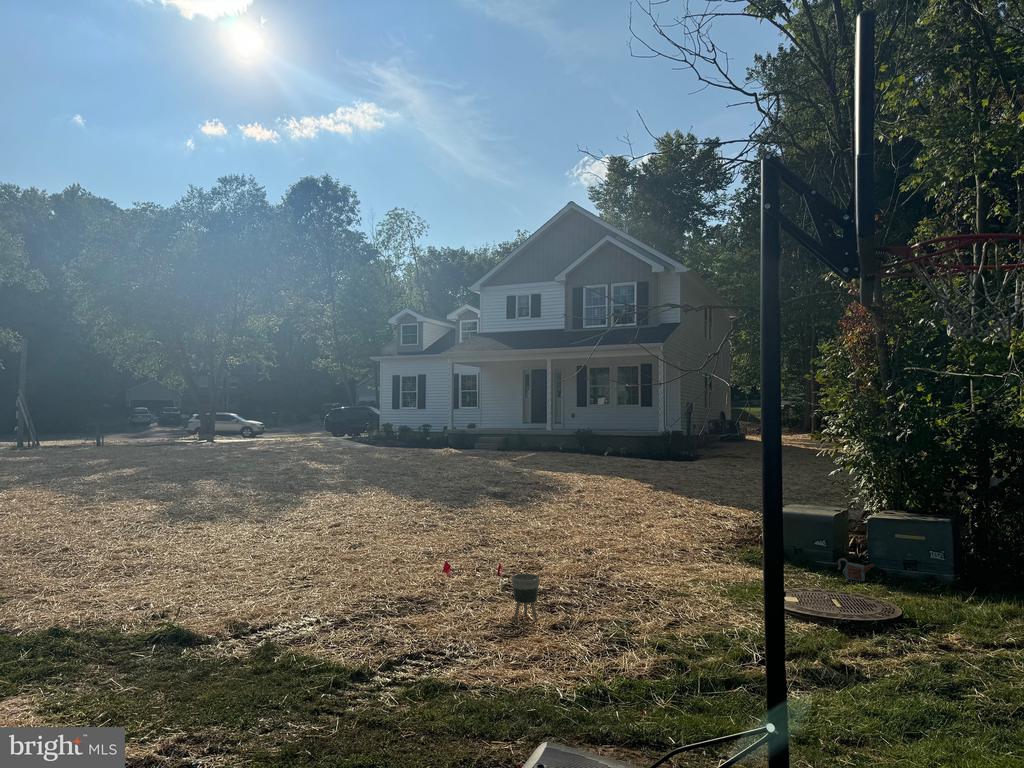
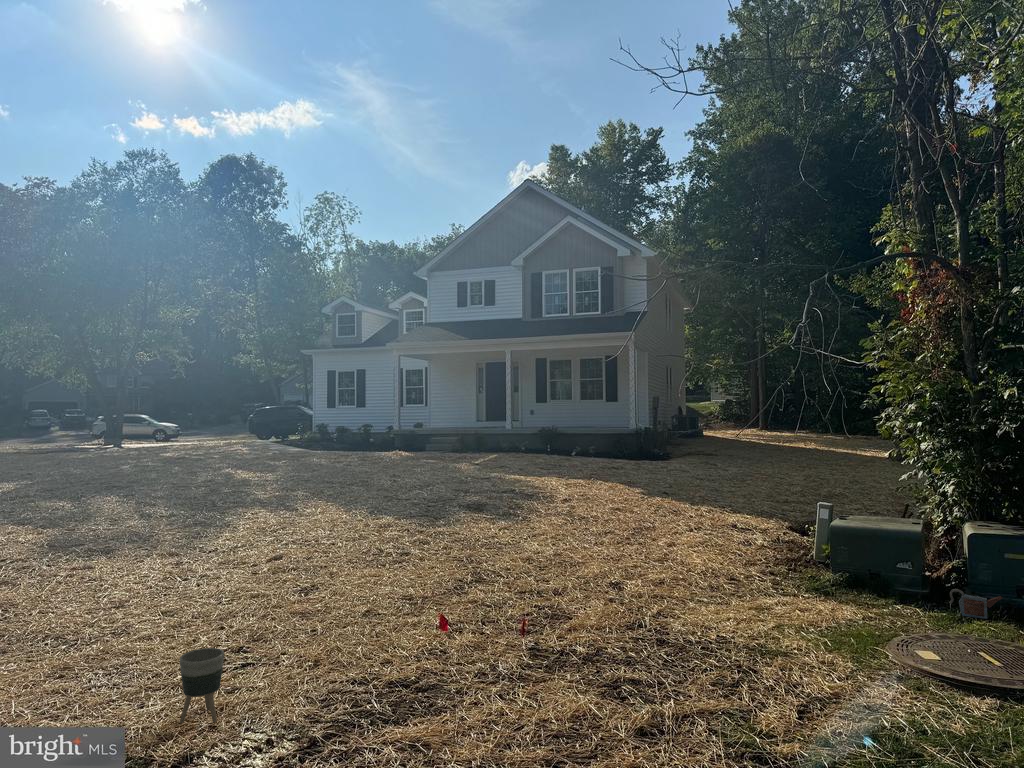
planter: present [512,574,539,621] -> present [180,648,224,723]

